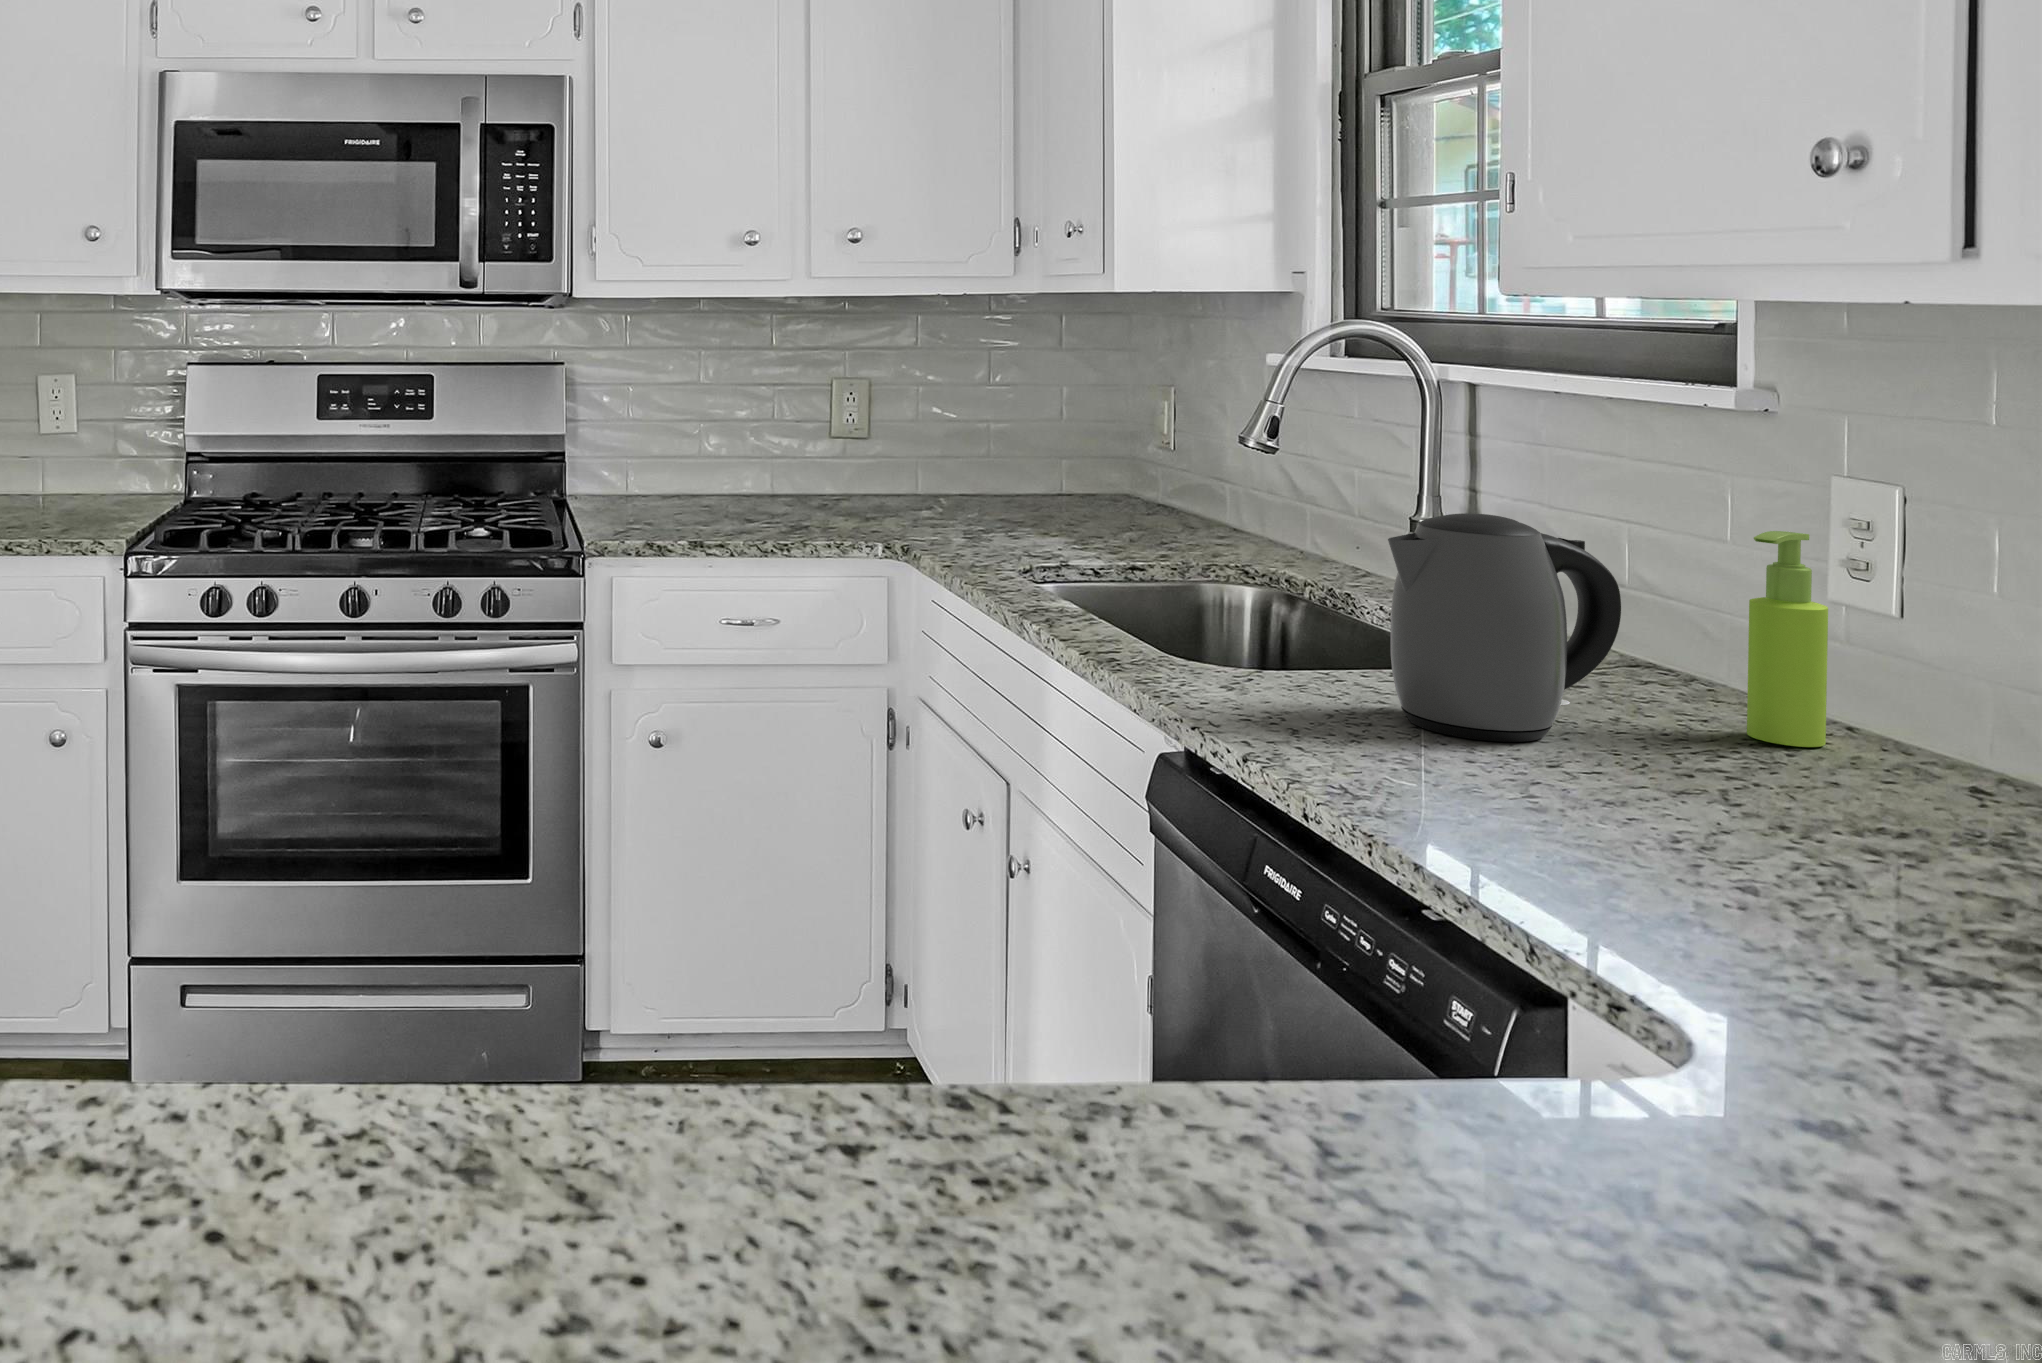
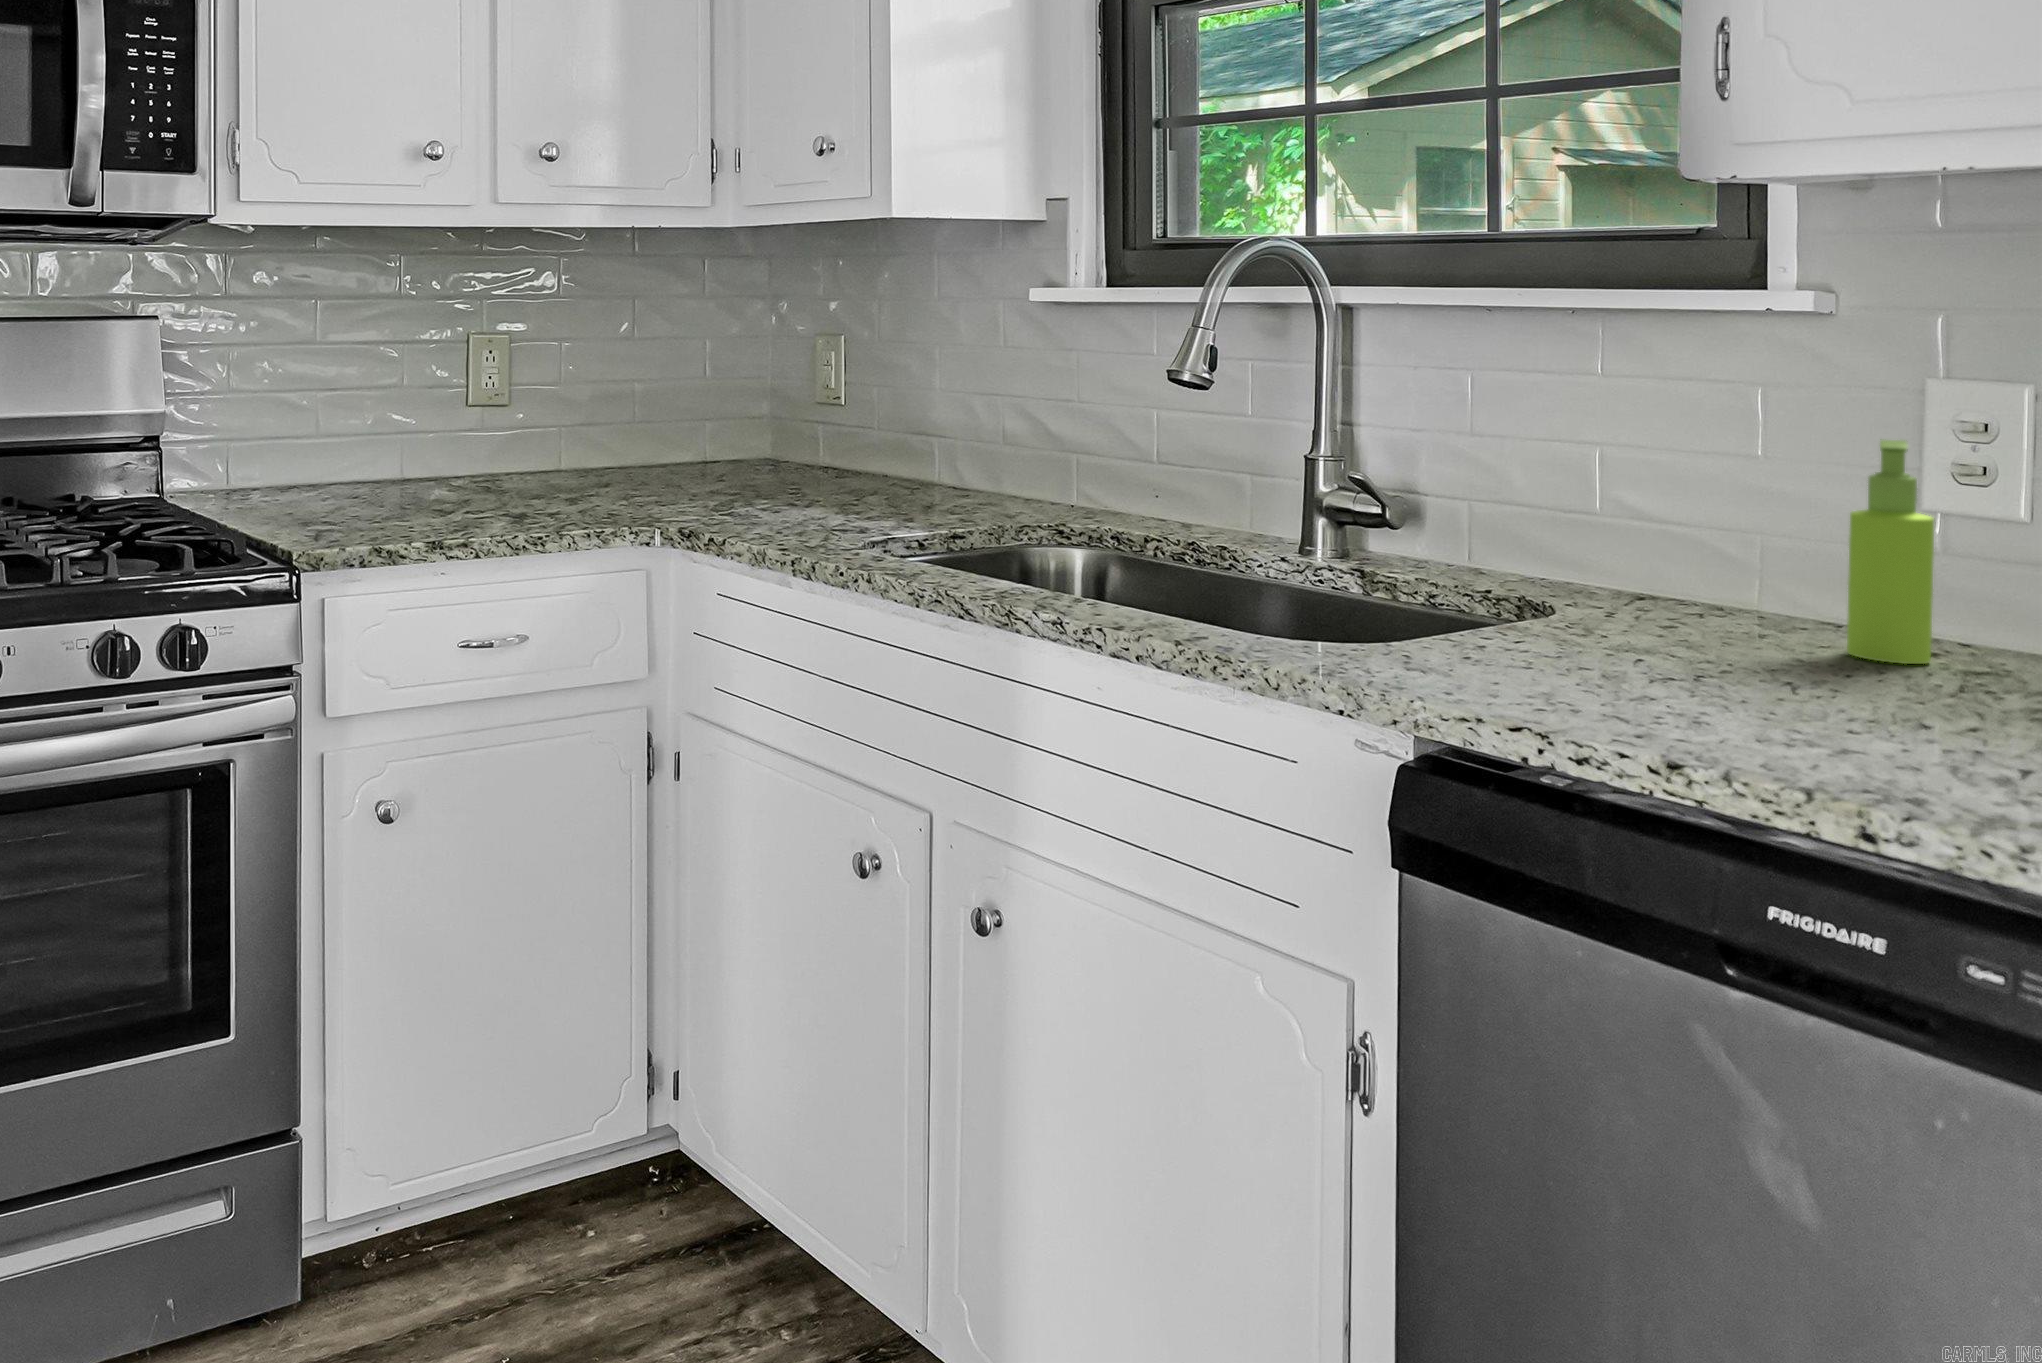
kettle: present [1388,513,1621,742] -> none [1575,436,1788,695]

